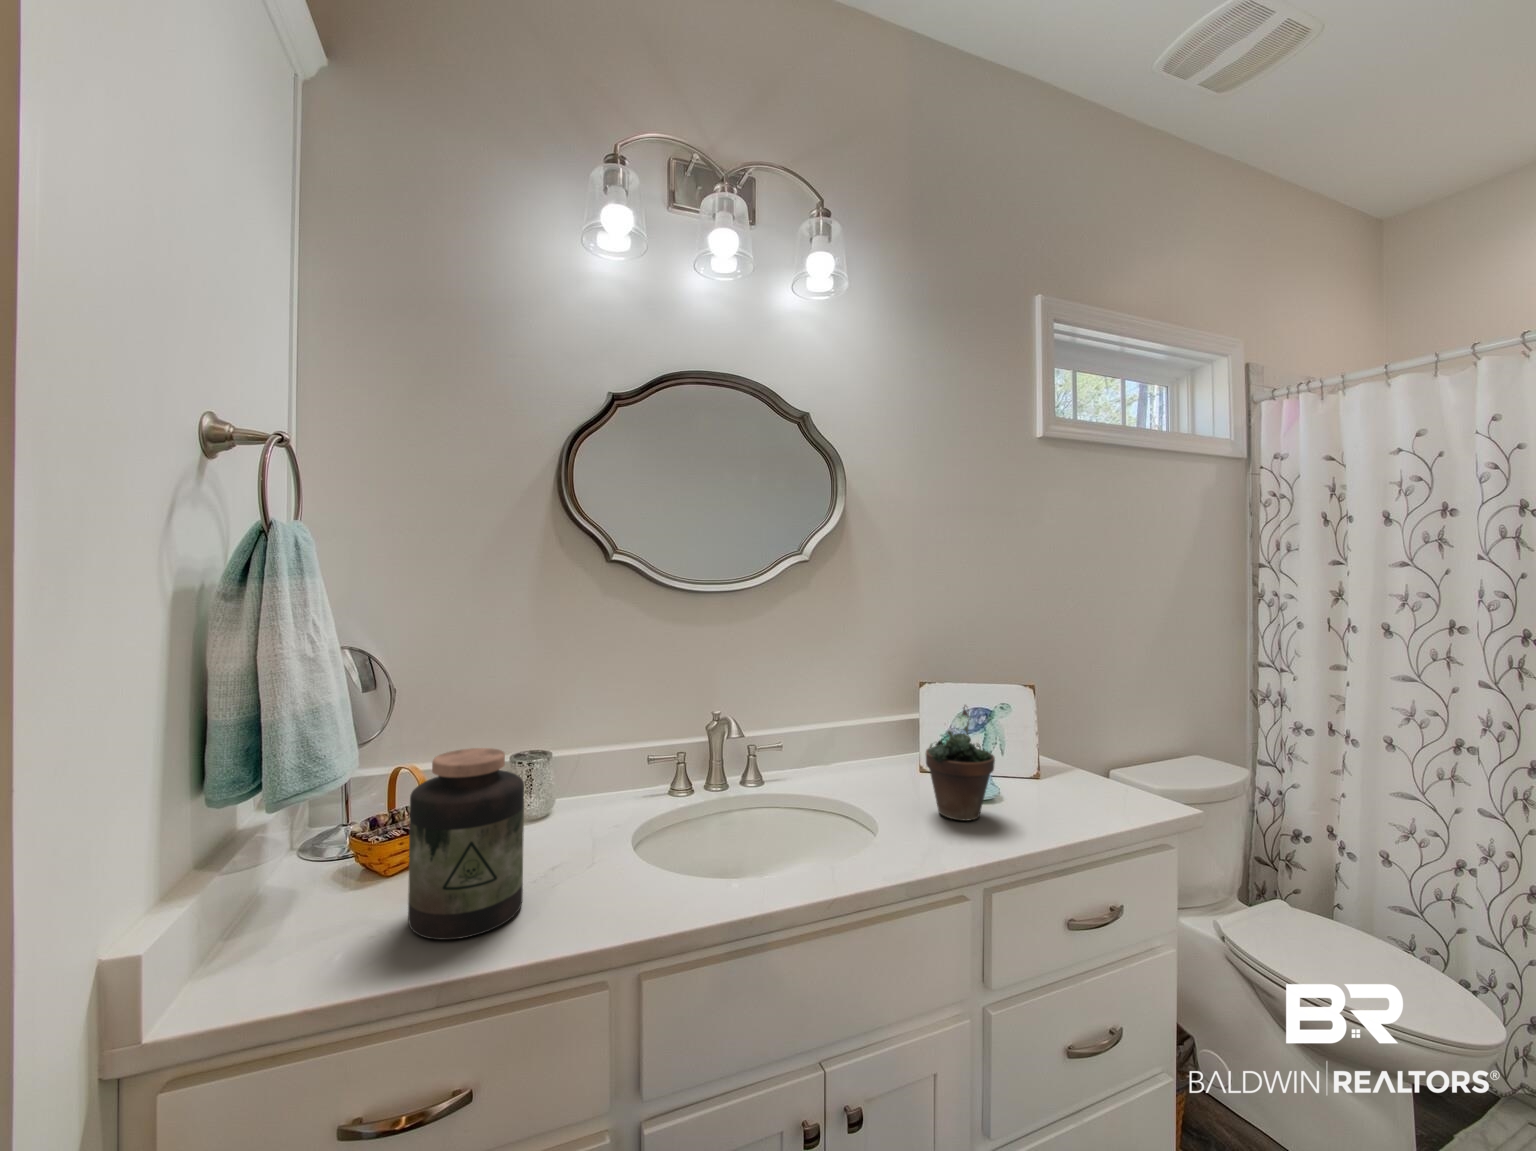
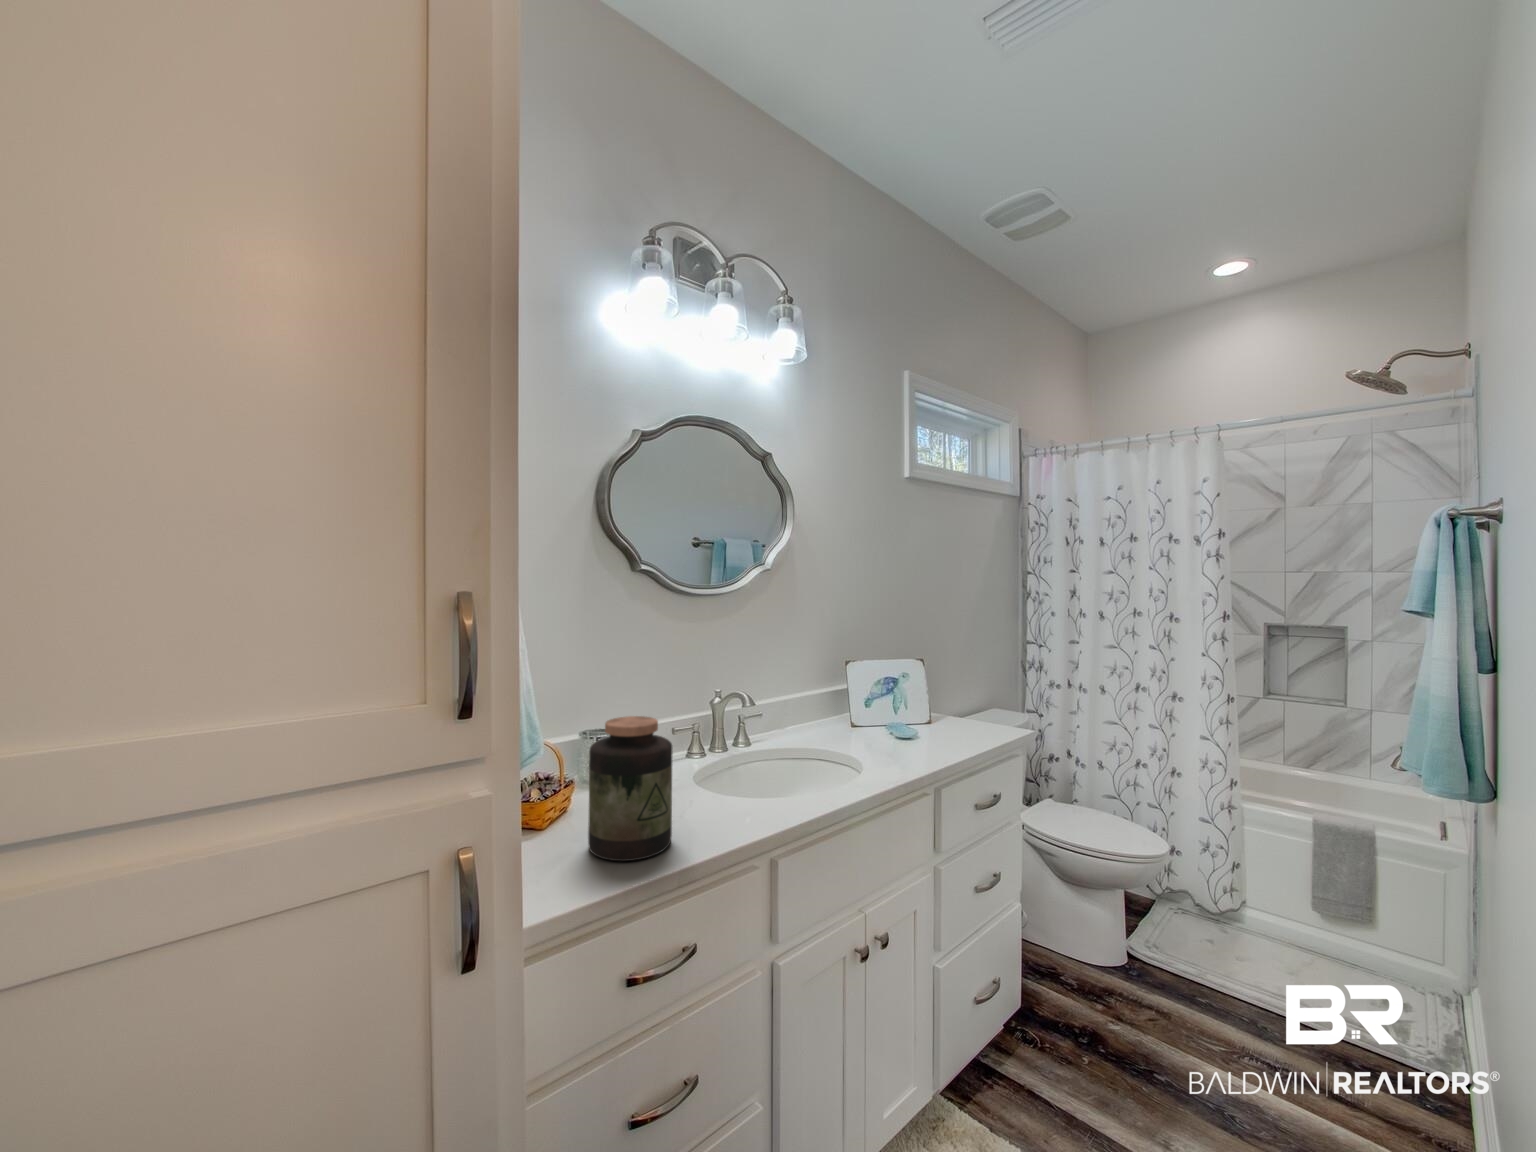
succulent plant: present [926,705,995,821] -> none [878,671,926,753]

